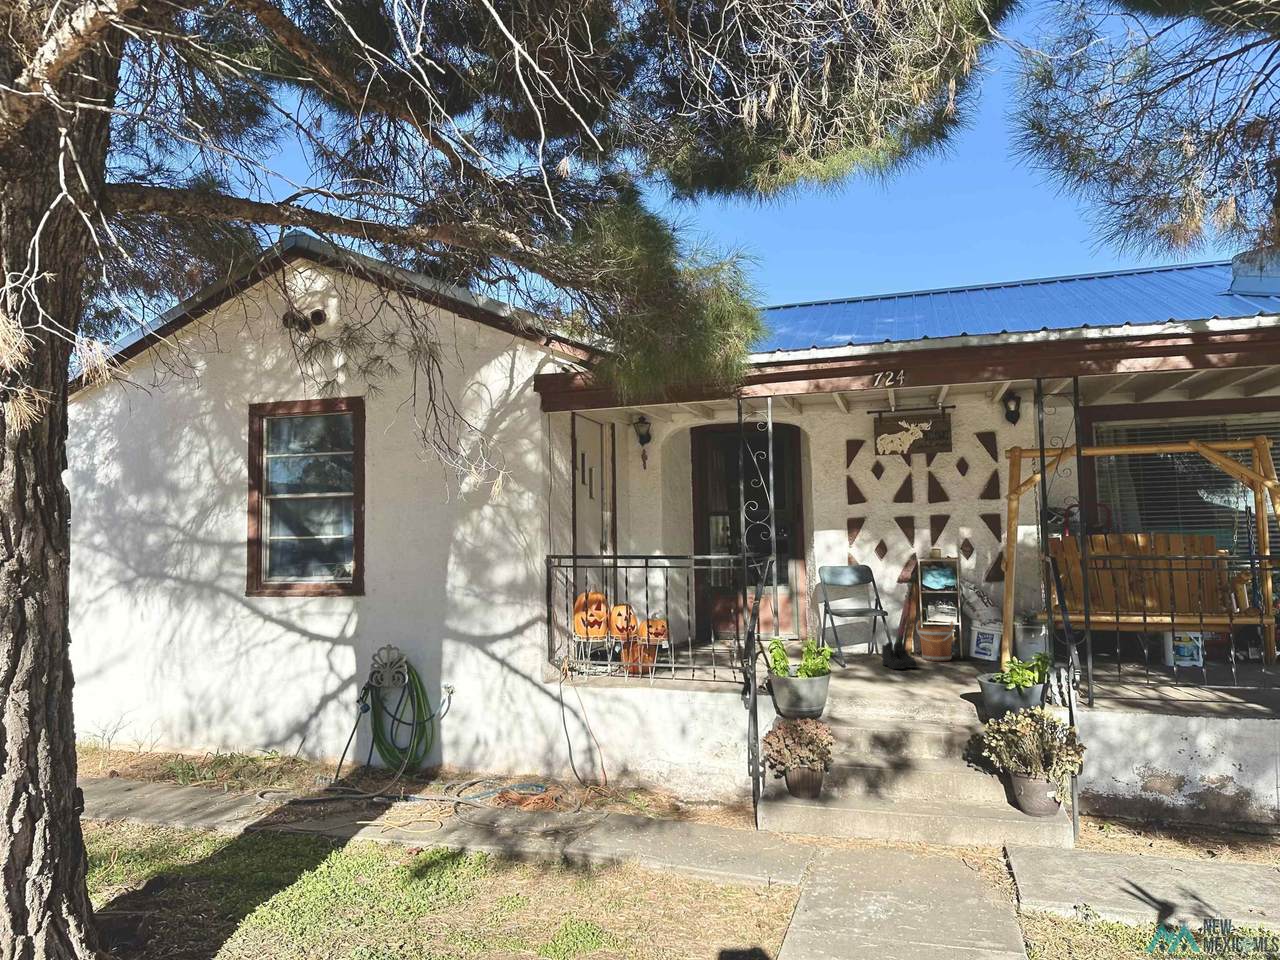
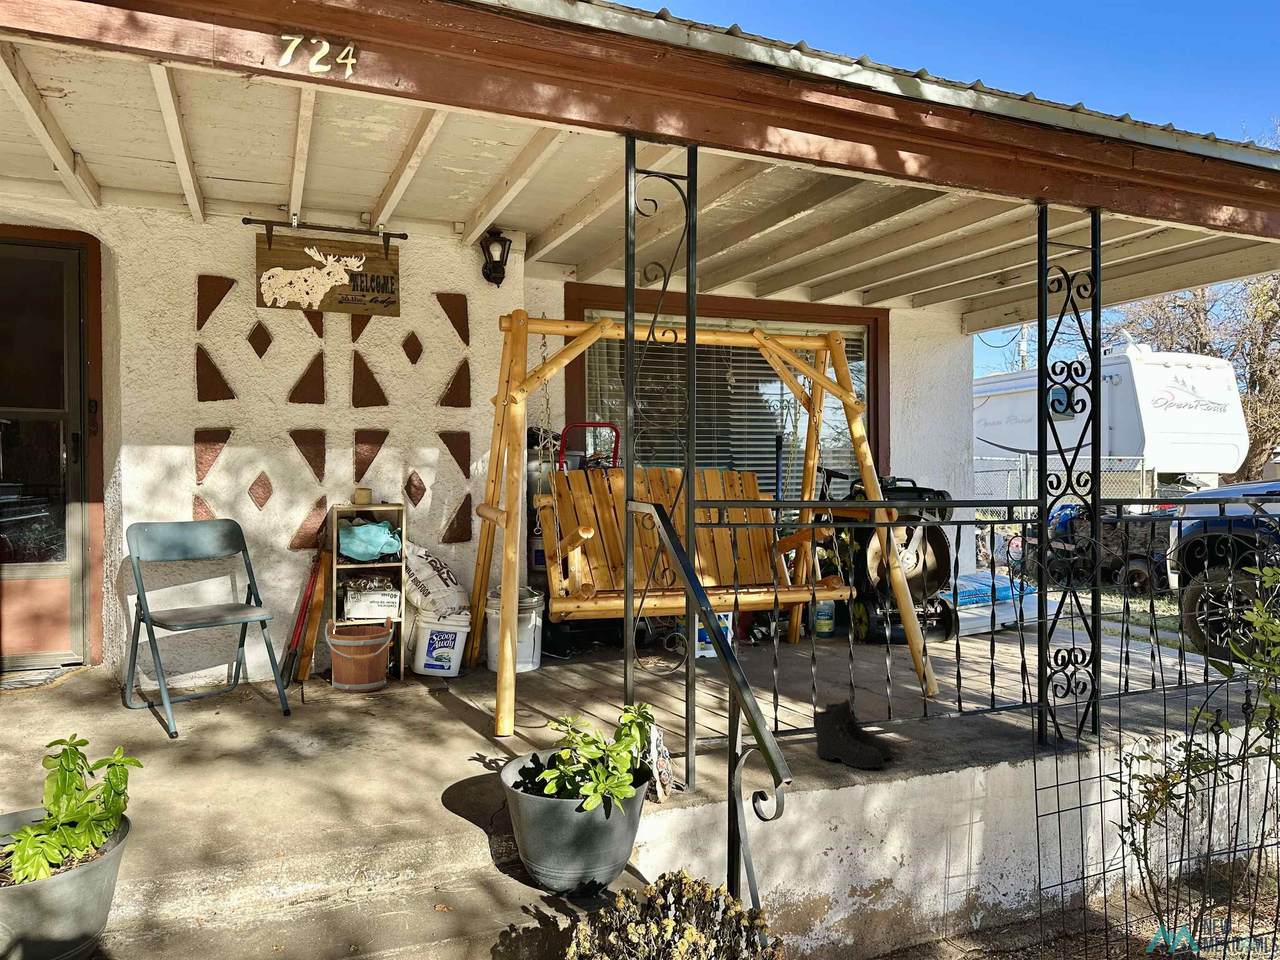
boots: present [882,642,917,669] -> present [813,700,893,769]

